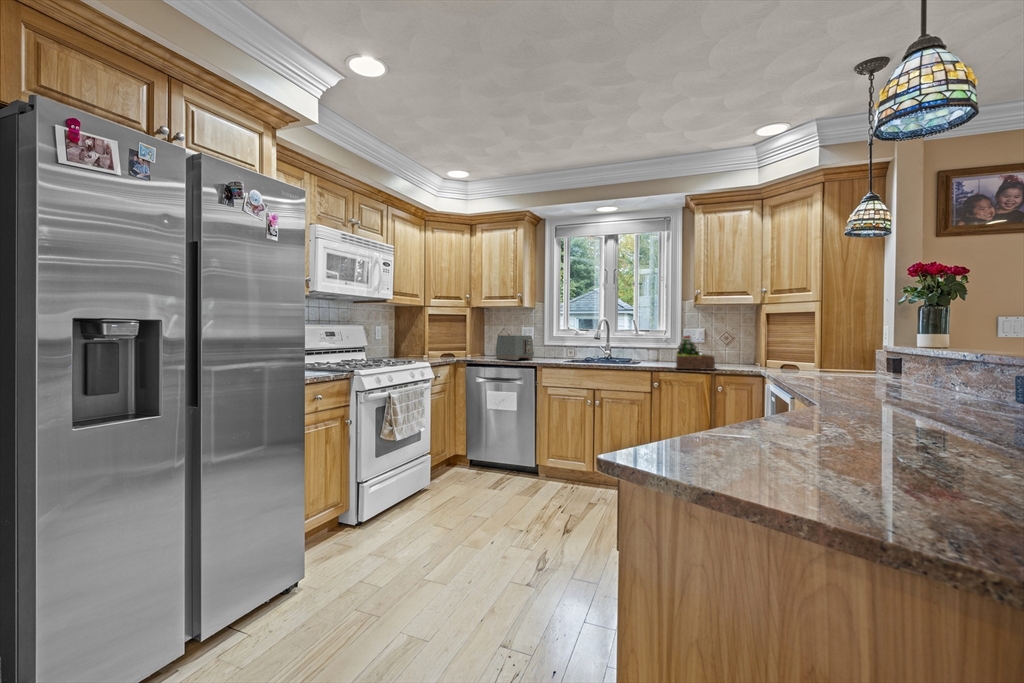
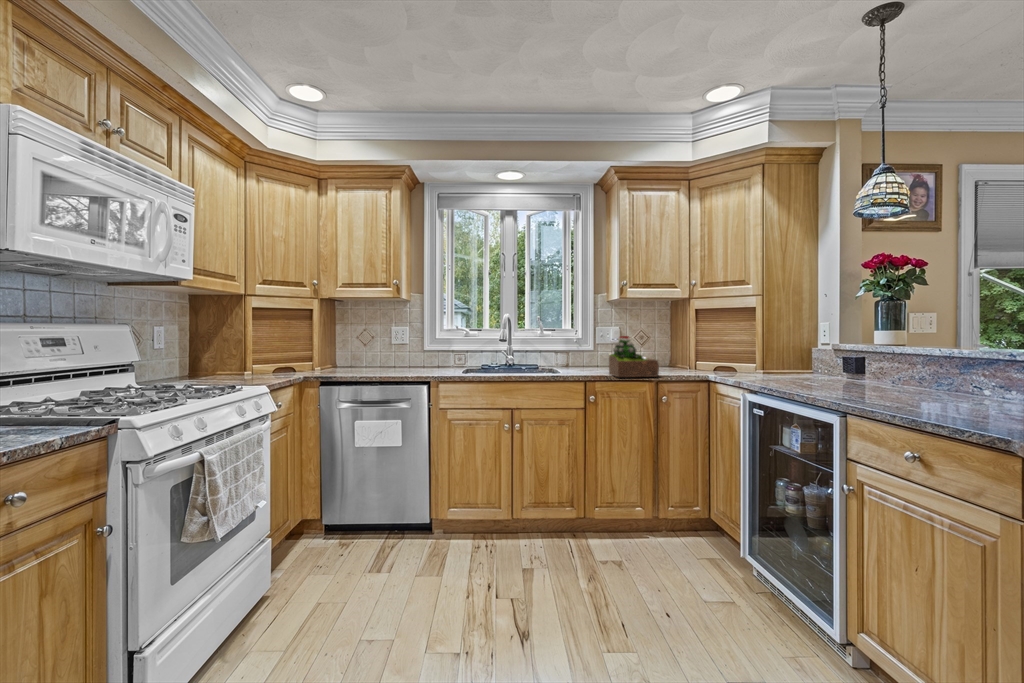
toaster: present [496,335,534,360] -> none [360,337,417,372]

